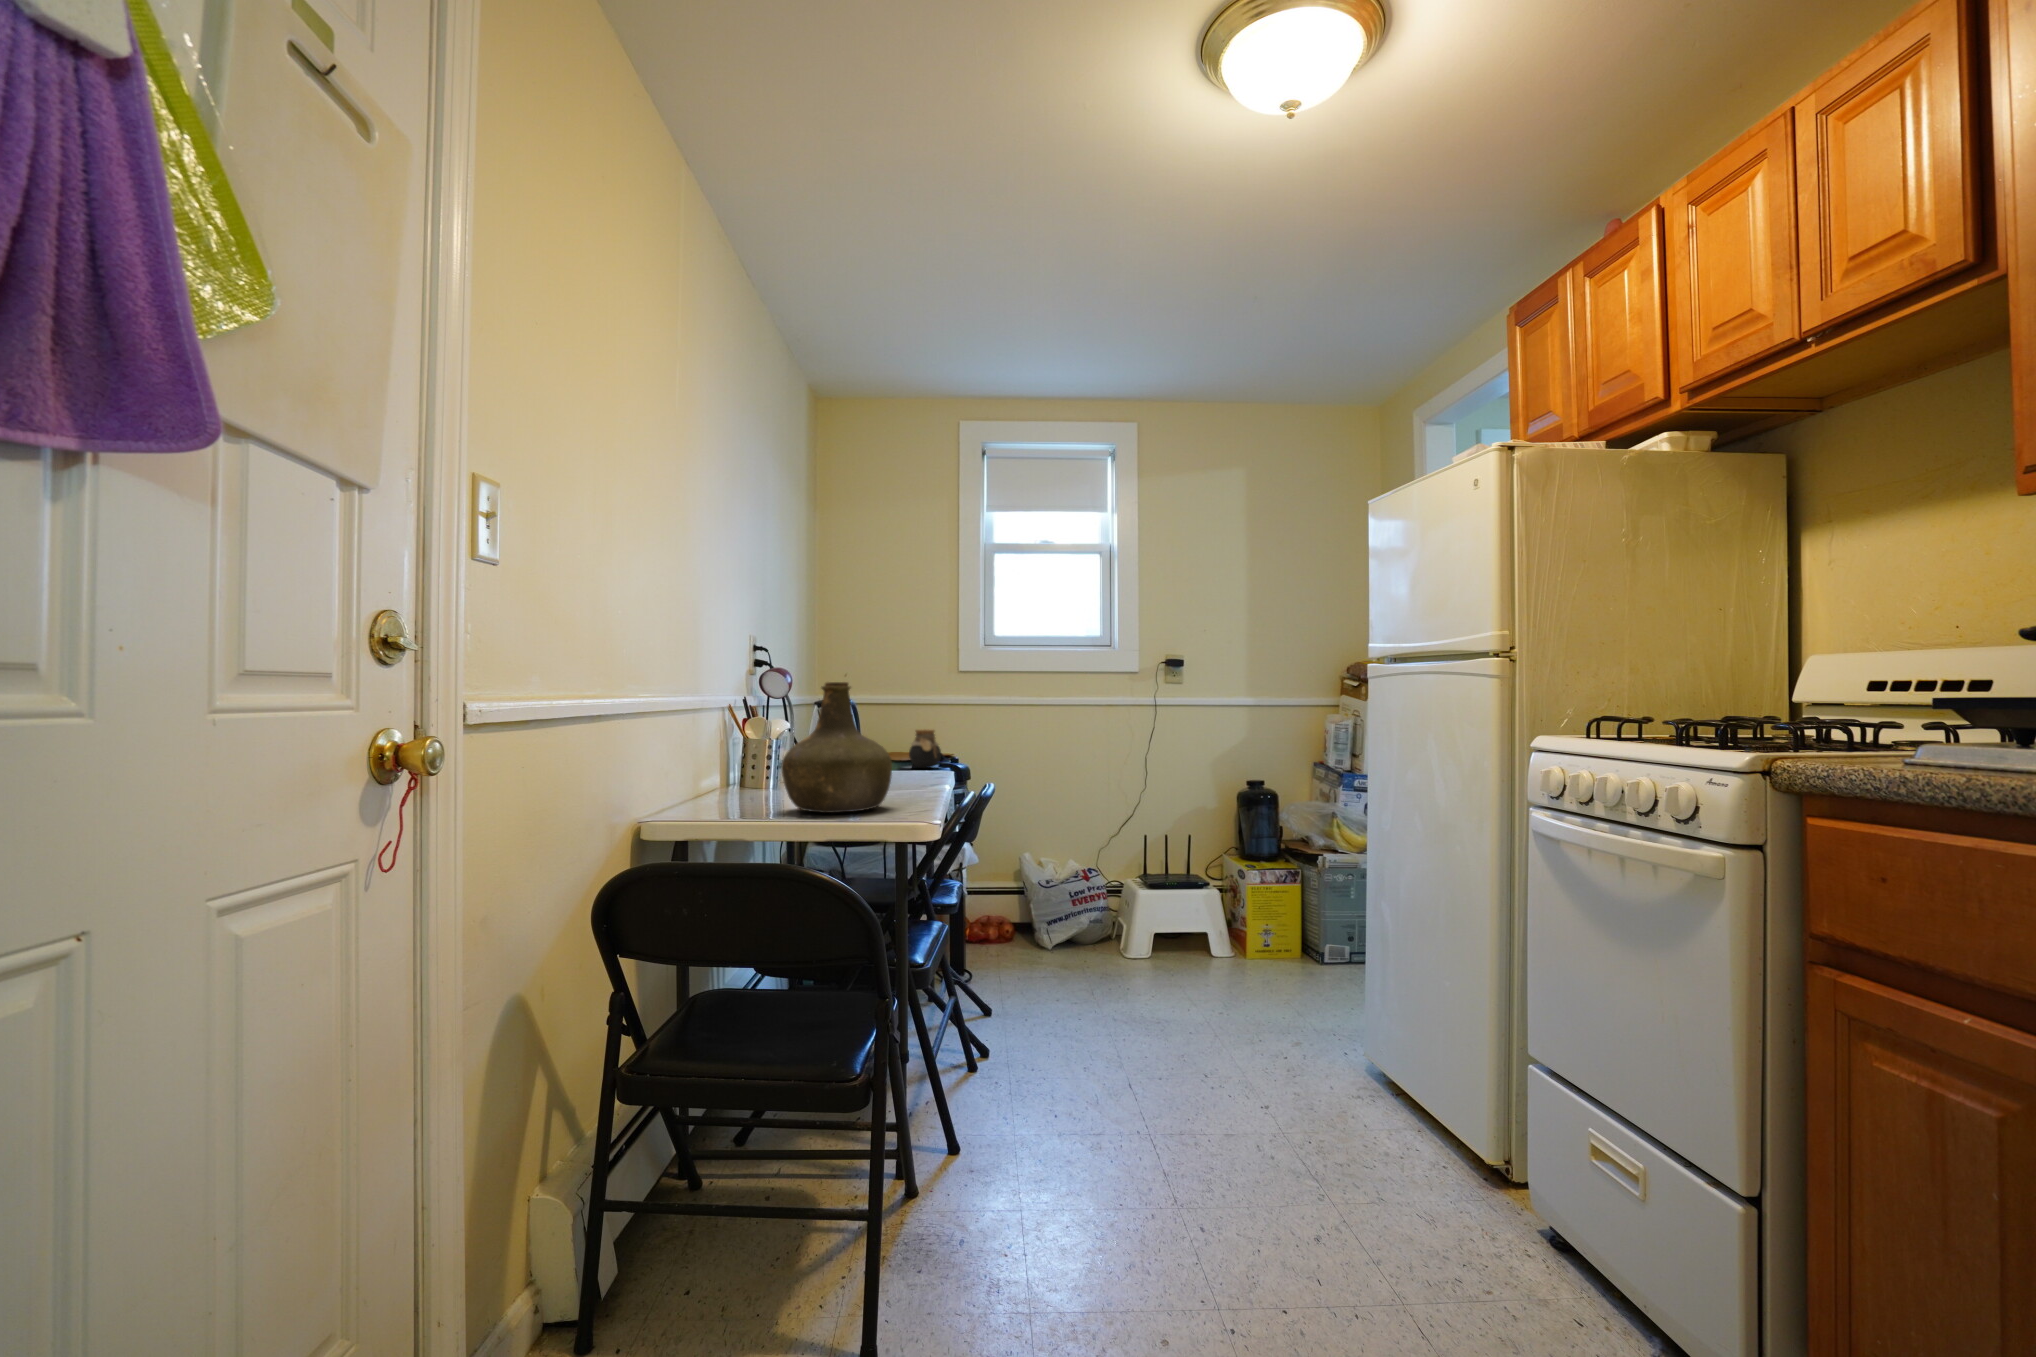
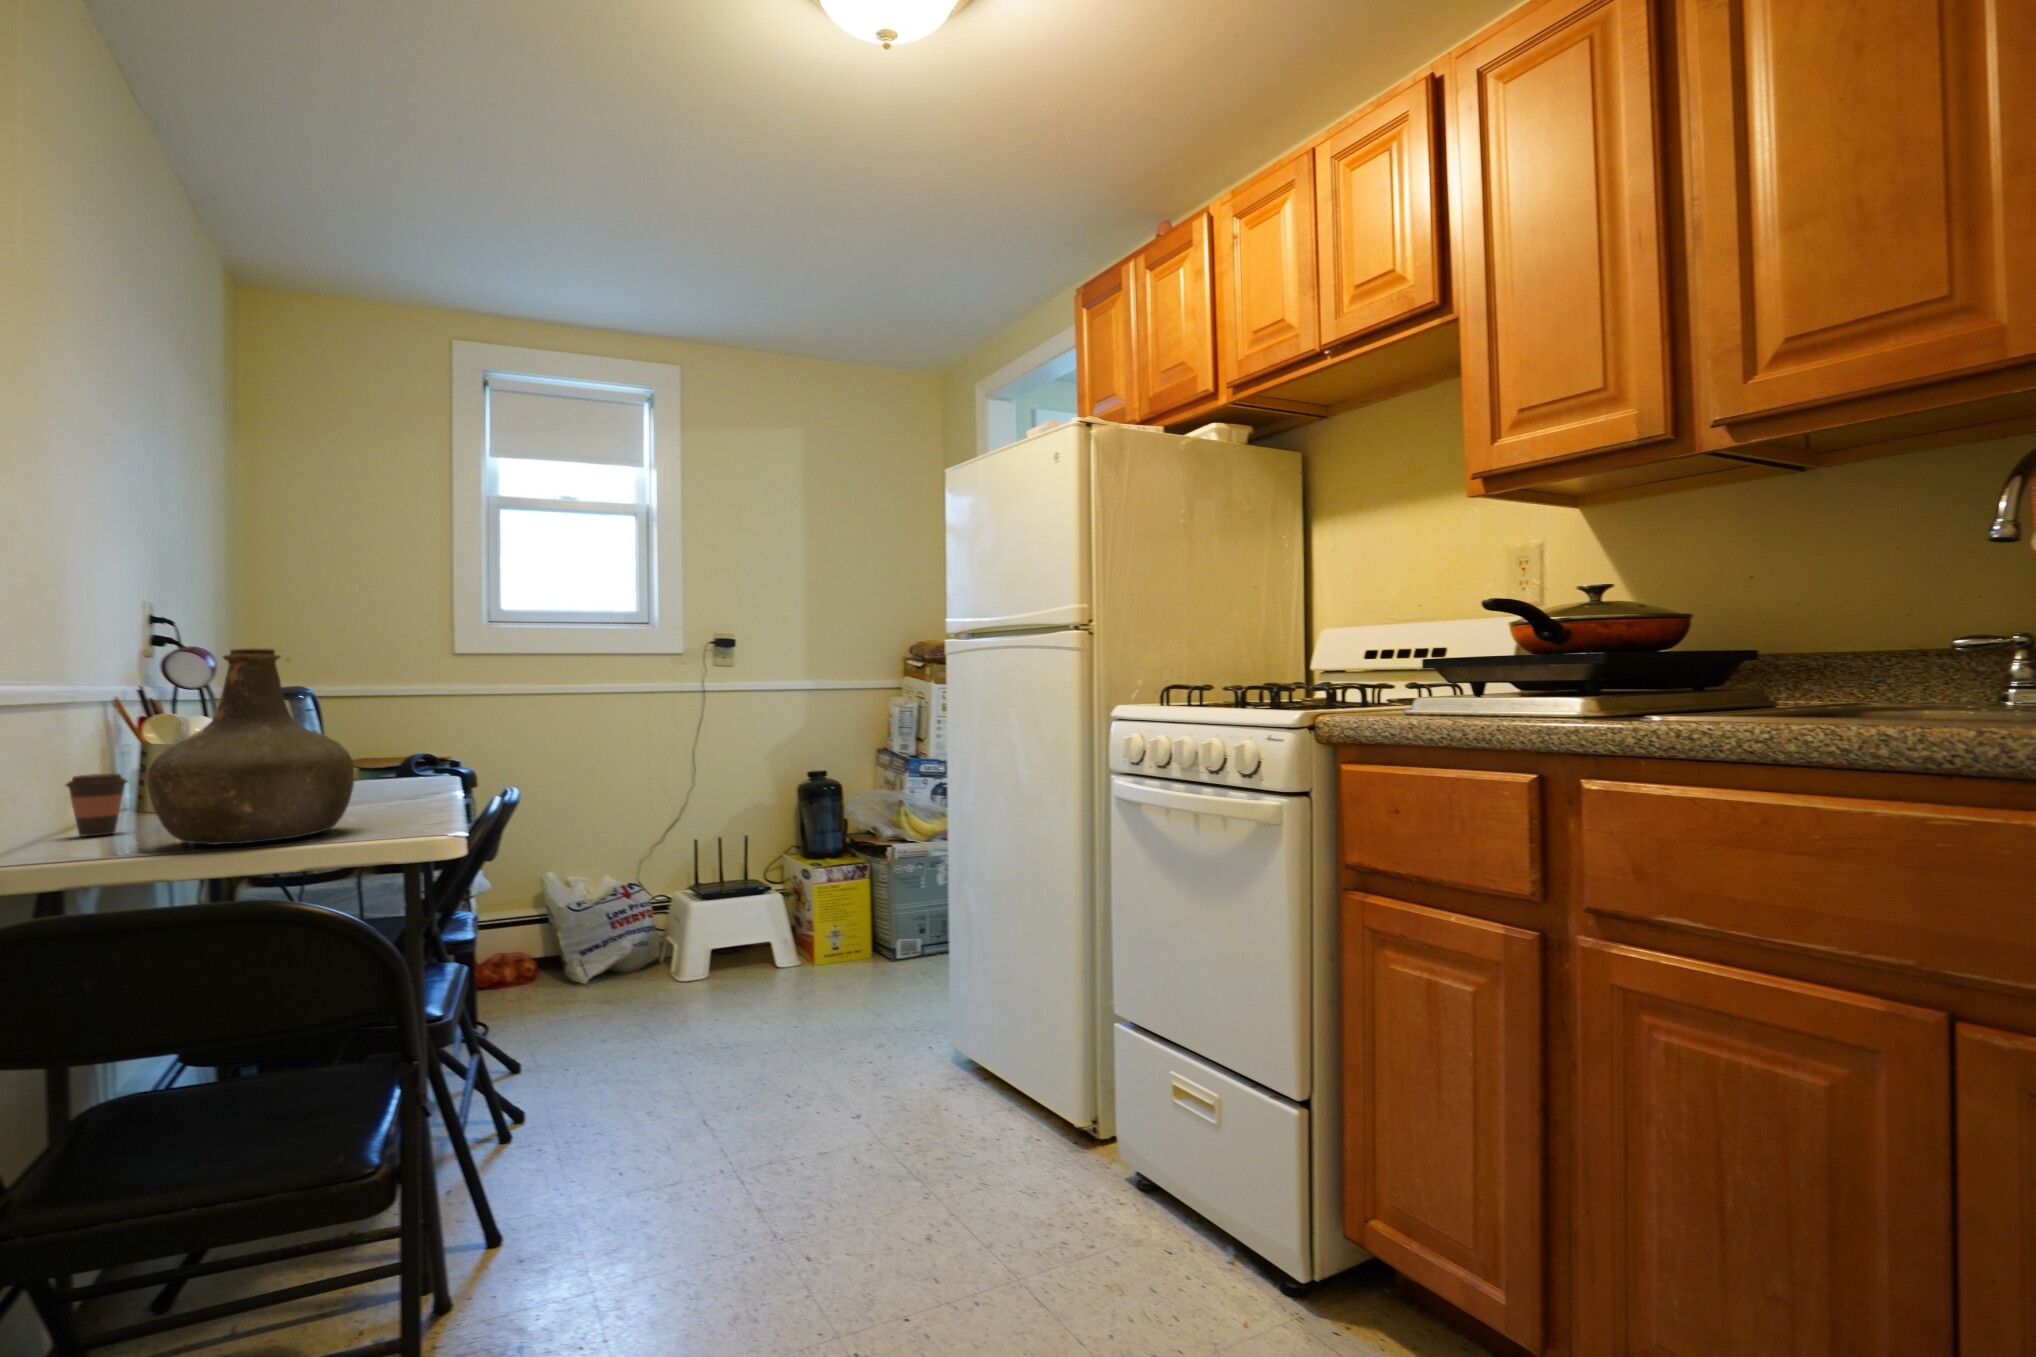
jar: present [909,729,941,768] -> none [359,722,413,775]
coffee cup: none [746,761,776,800] -> present [66,774,128,836]

